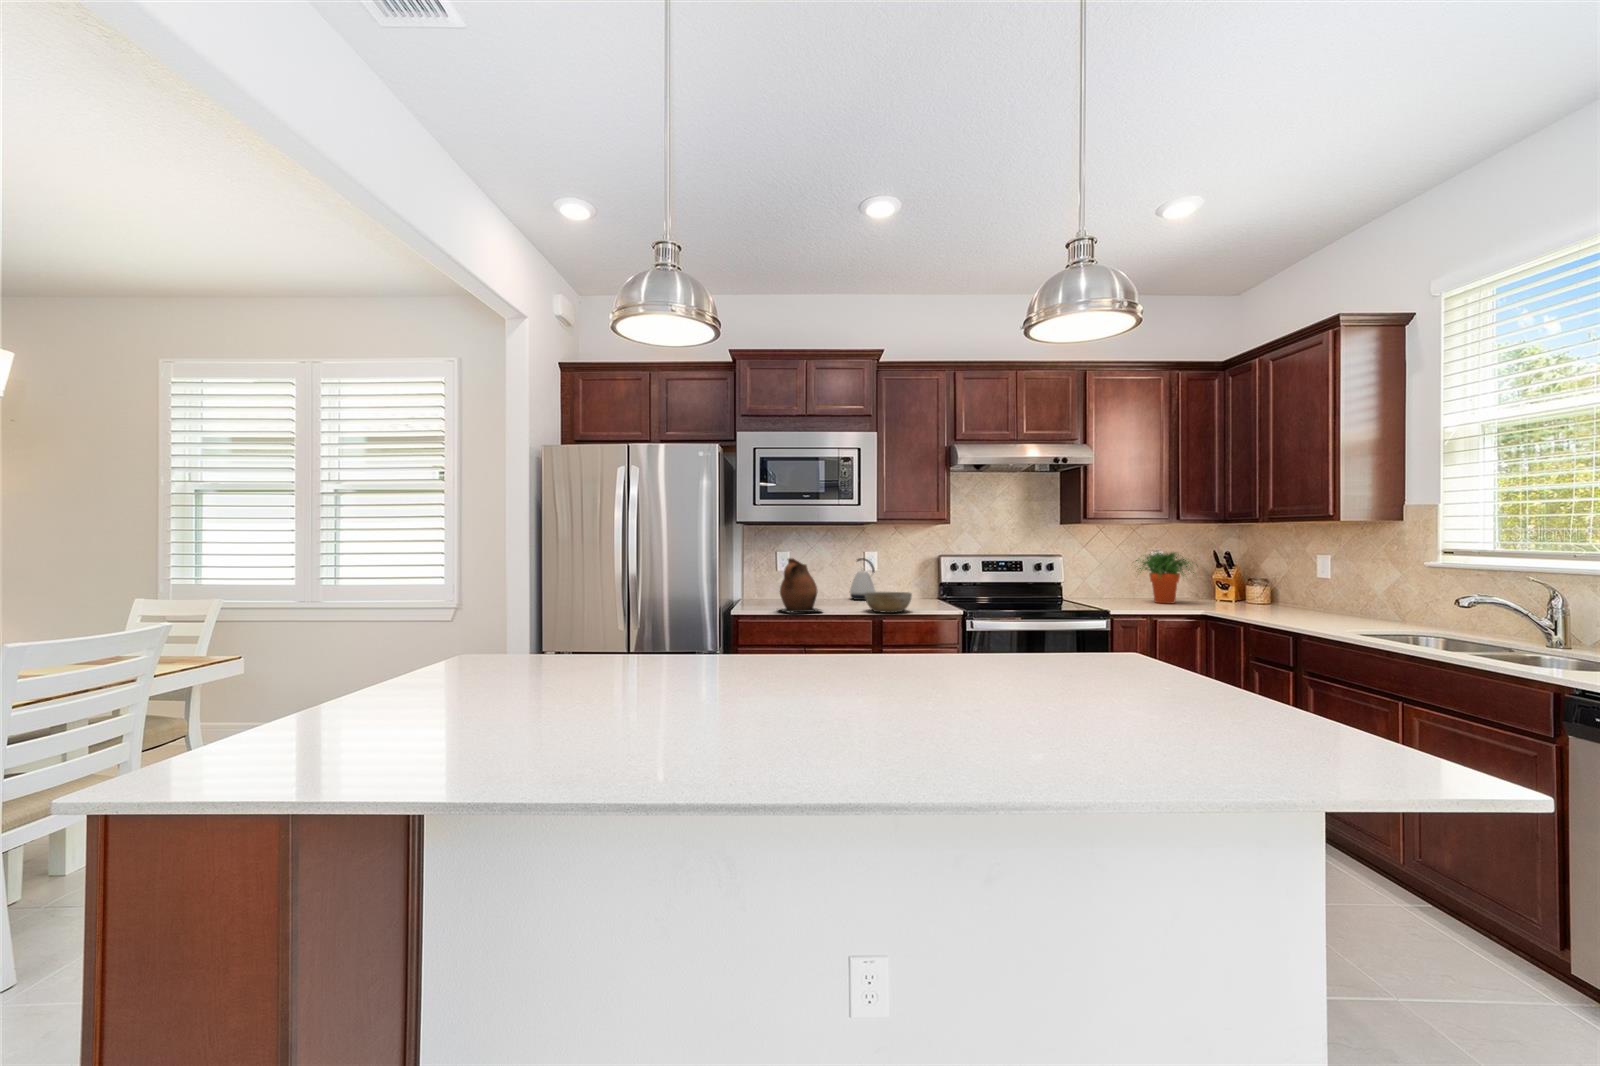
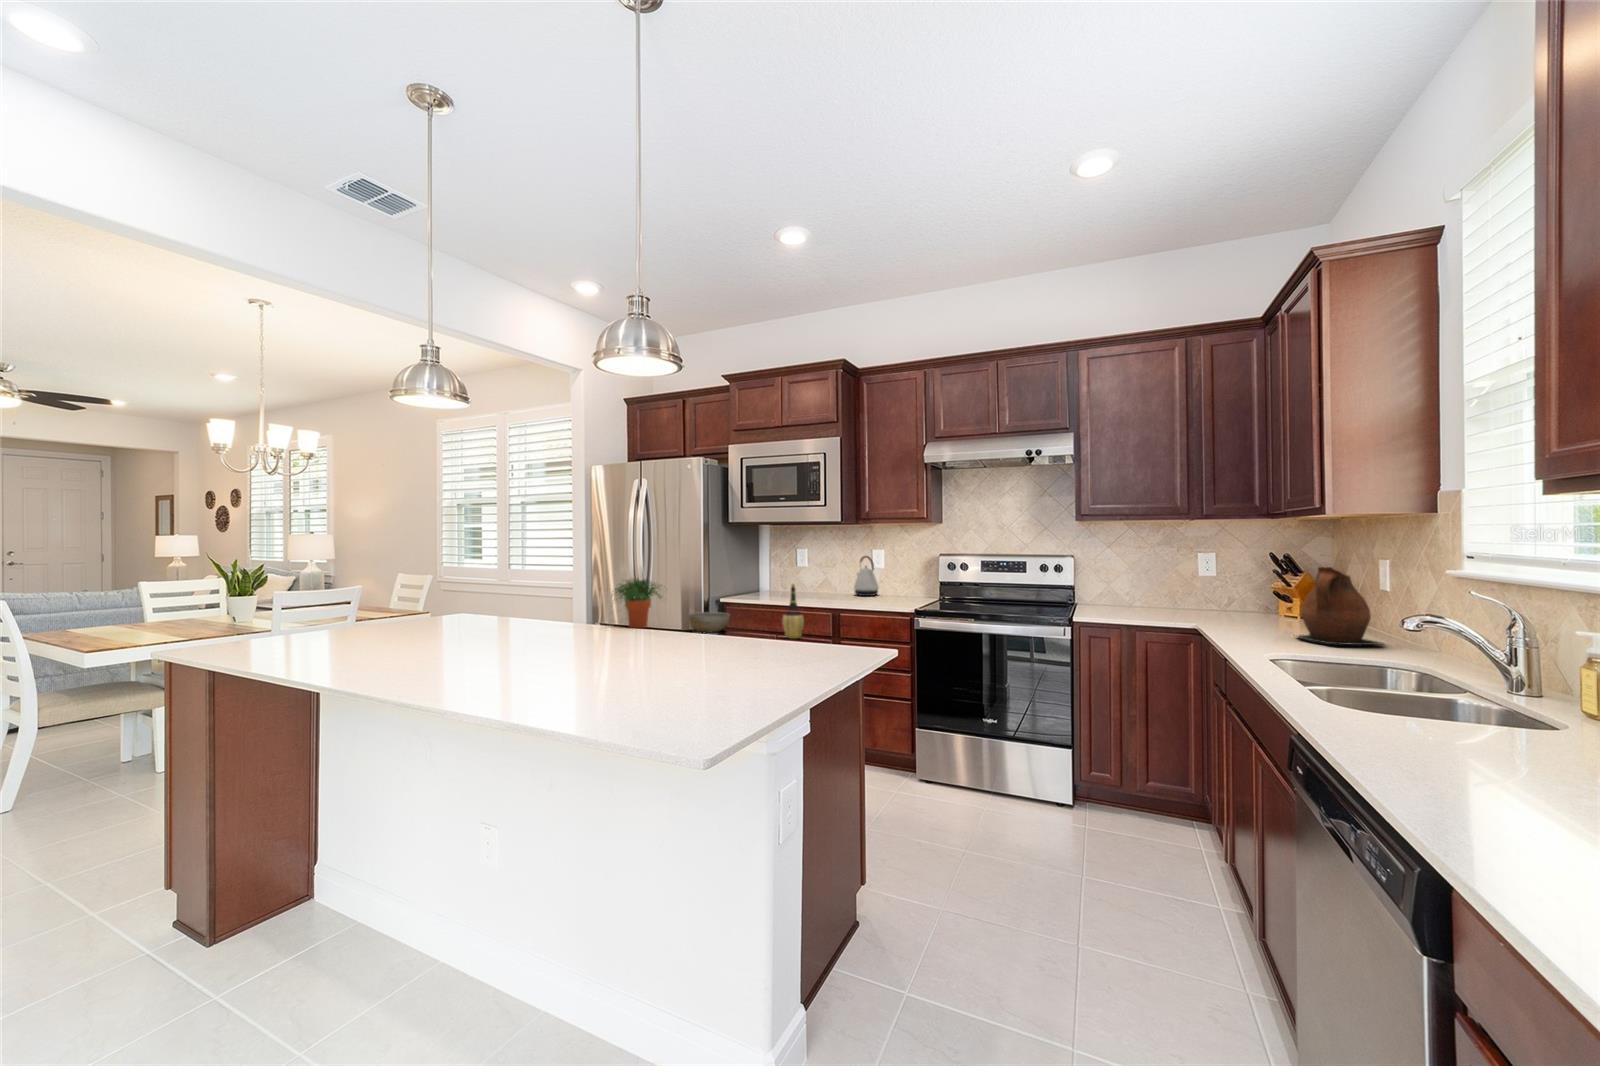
potted plant: present [1136,551,1194,603] -> present [612,579,662,628]
ceramic pitcher: present [779,558,822,612] -> present [1298,567,1384,646]
wine bottle: none [831,587,855,647] -> present [782,584,804,639]
bowl: present [865,592,912,613] -> present [688,612,730,632]

